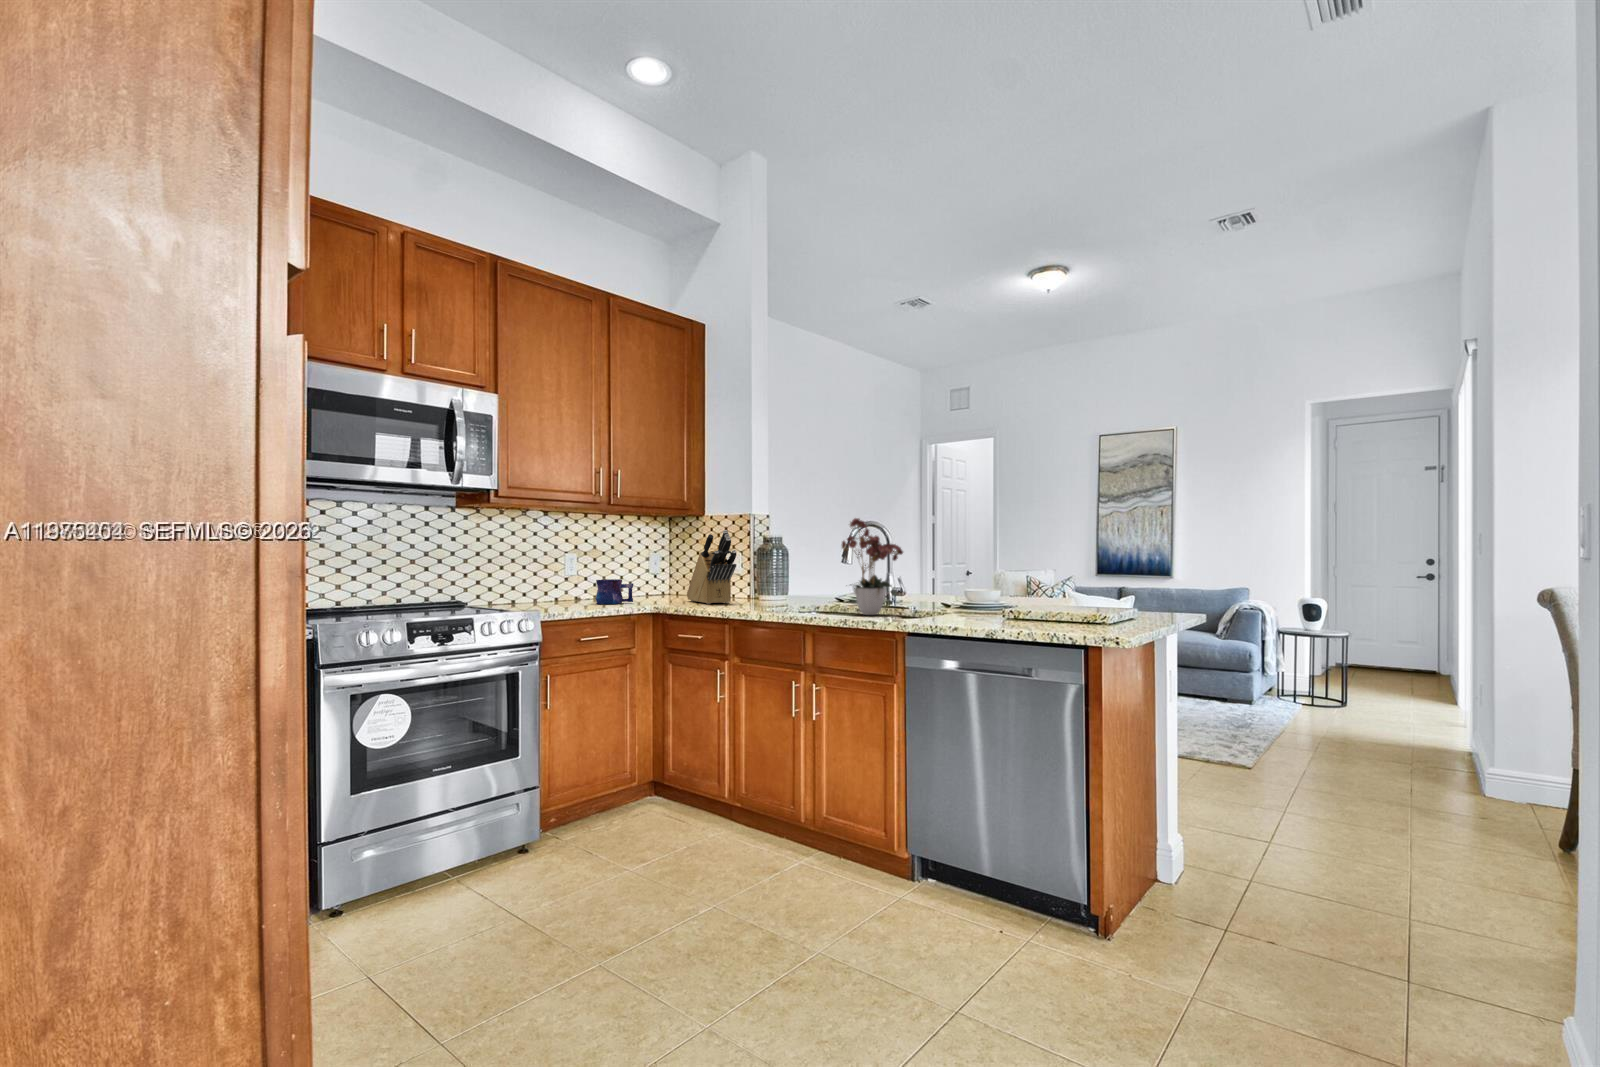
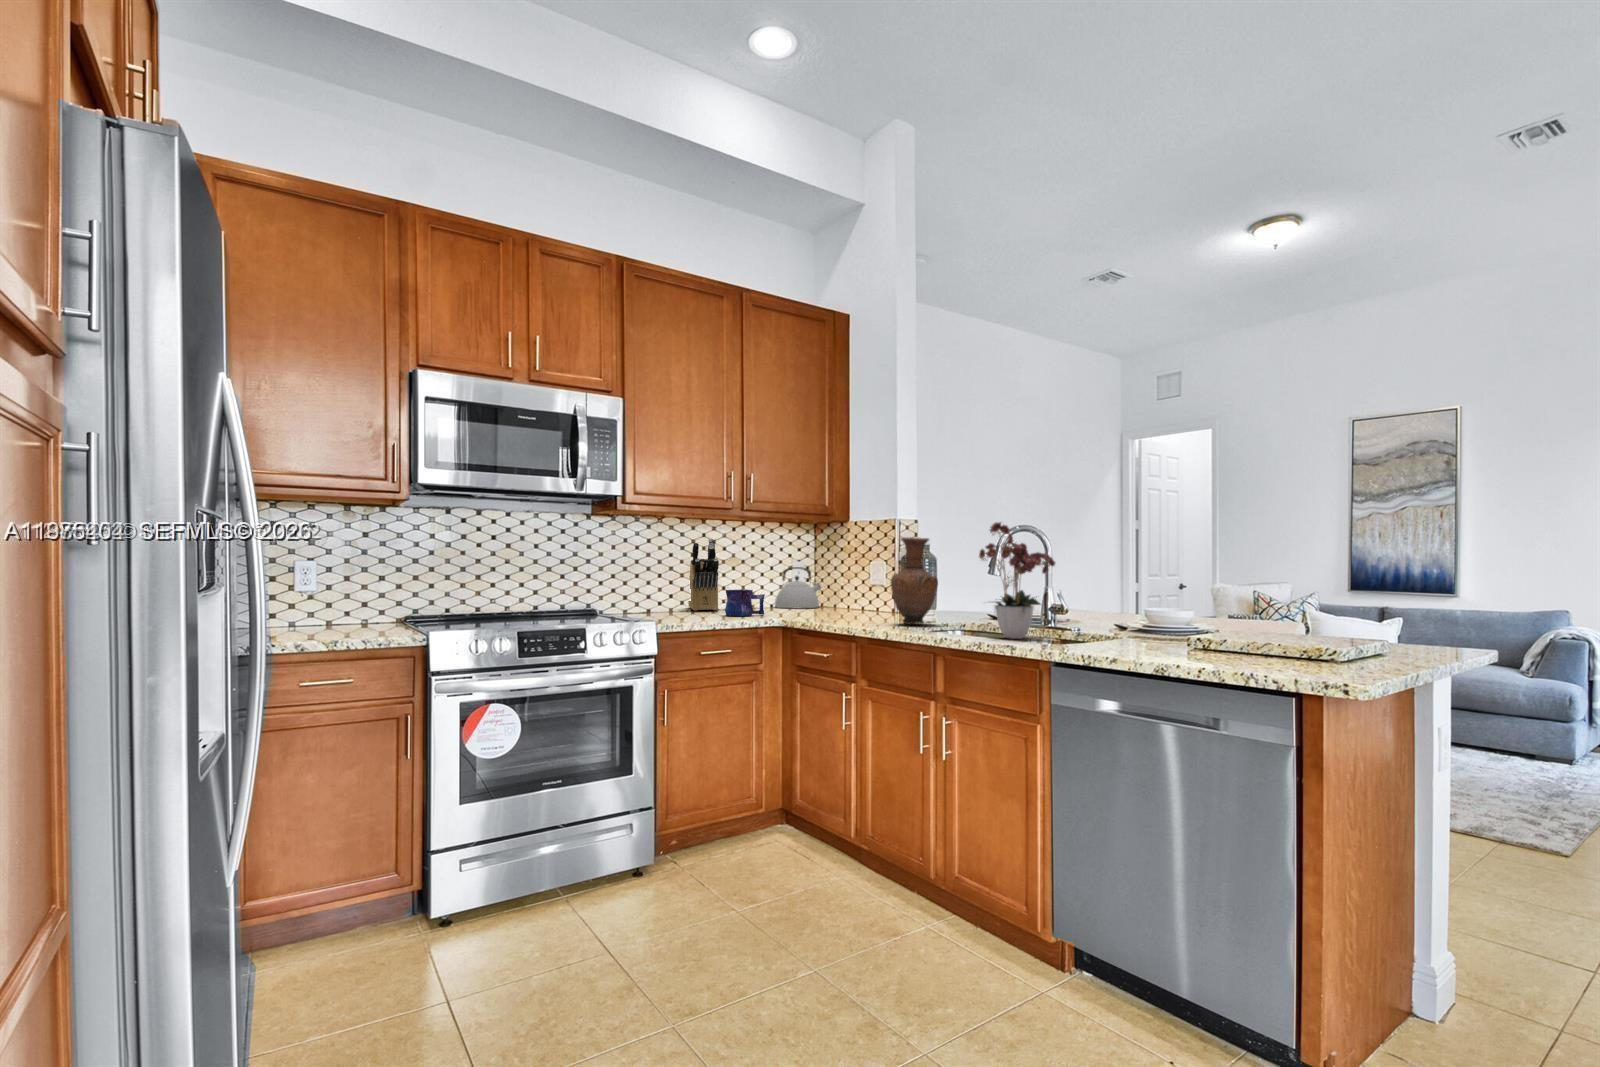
knife block: present [687,530,736,604] -> present [688,539,719,611]
vase: none [756,531,798,608] -> present [891,537,938,624]
kettle: none [631,558,675,597] -> present [775,567,821,608]

